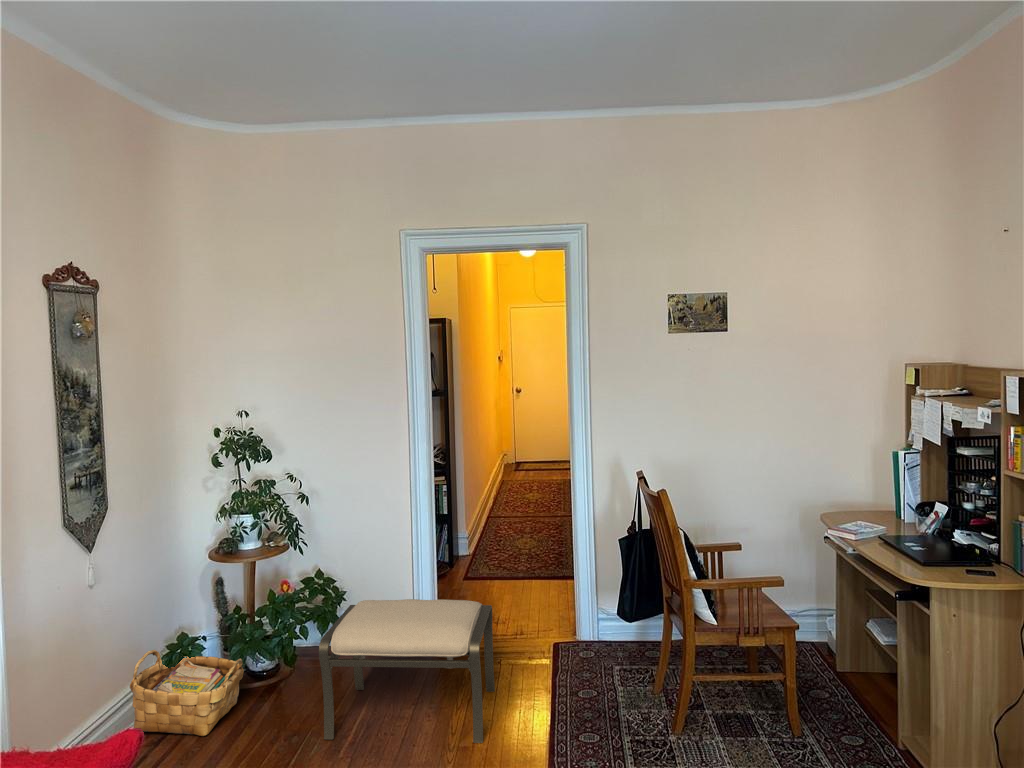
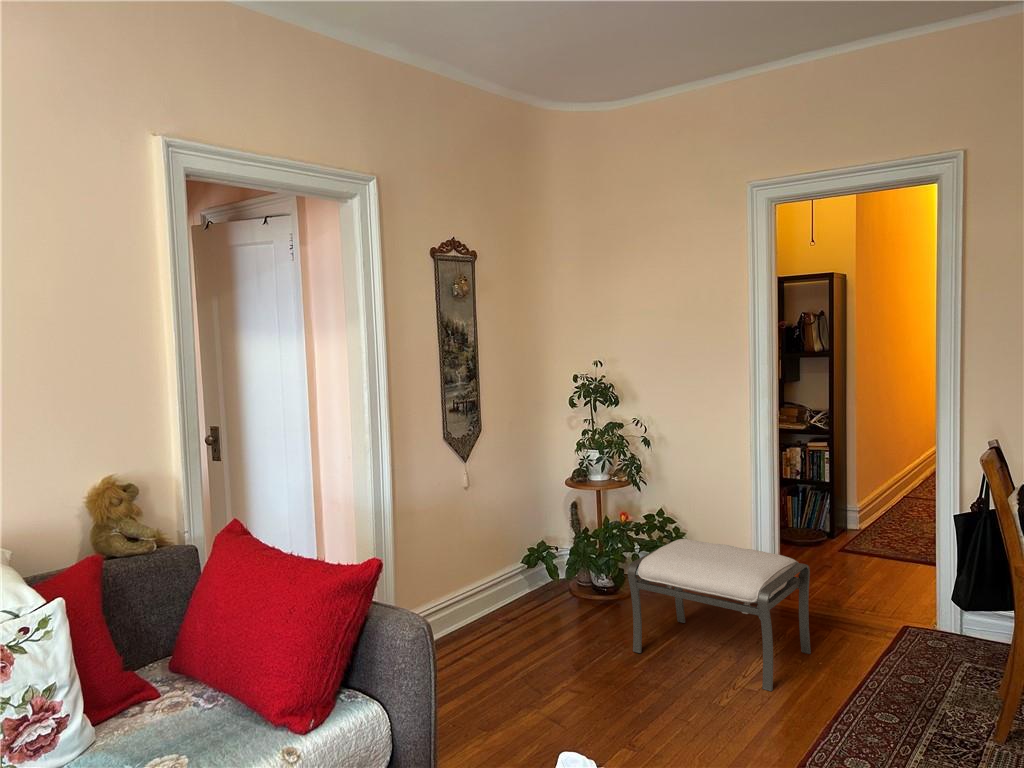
woven basket: present [130,650,243,736] -> none [497,550,582,626]

